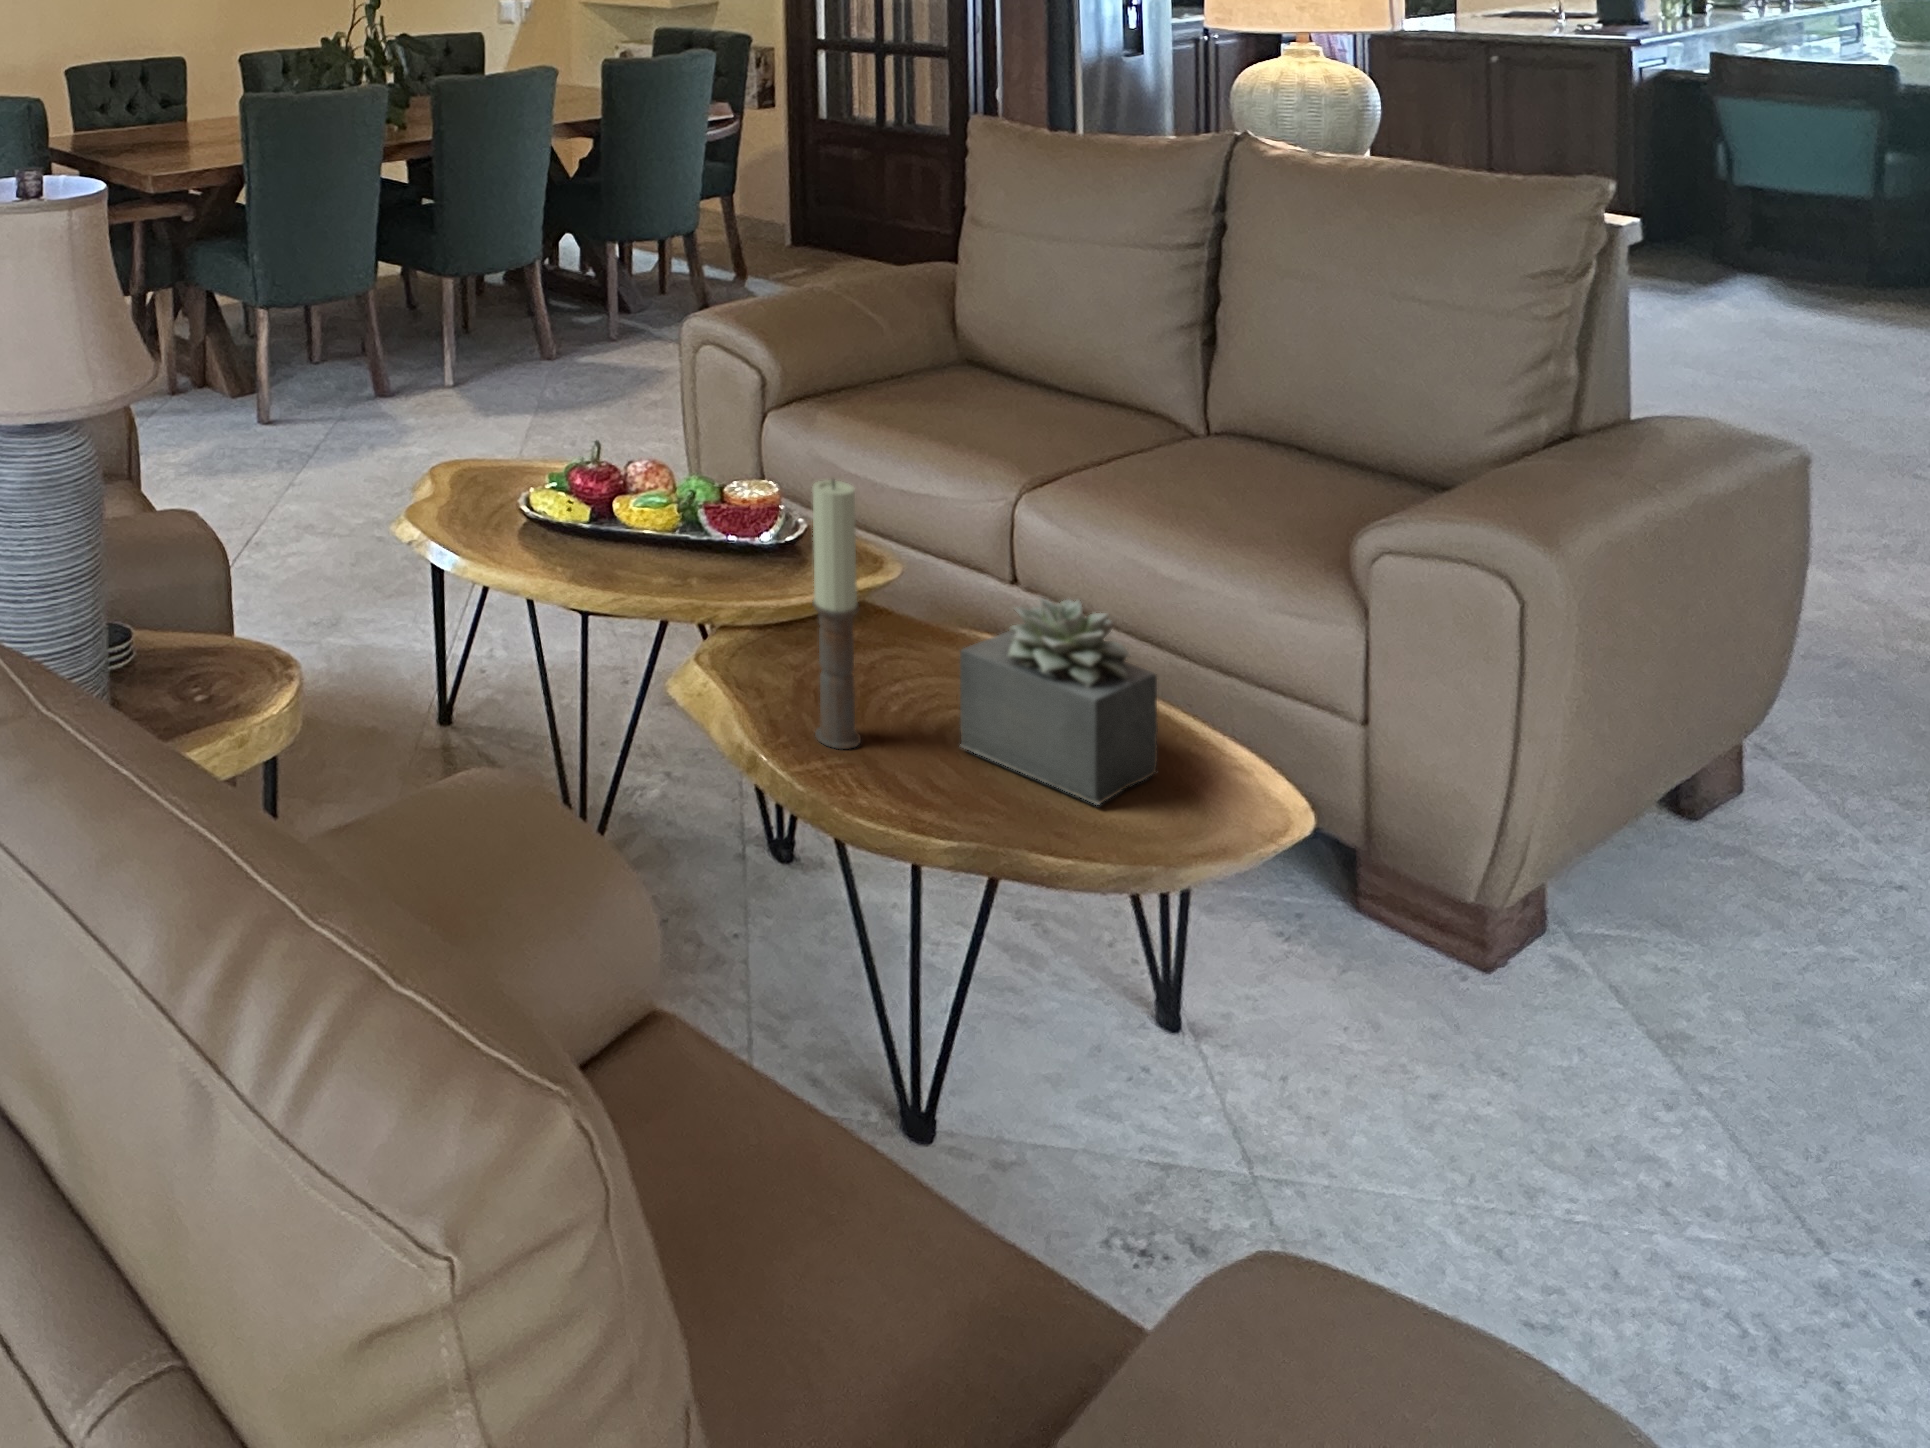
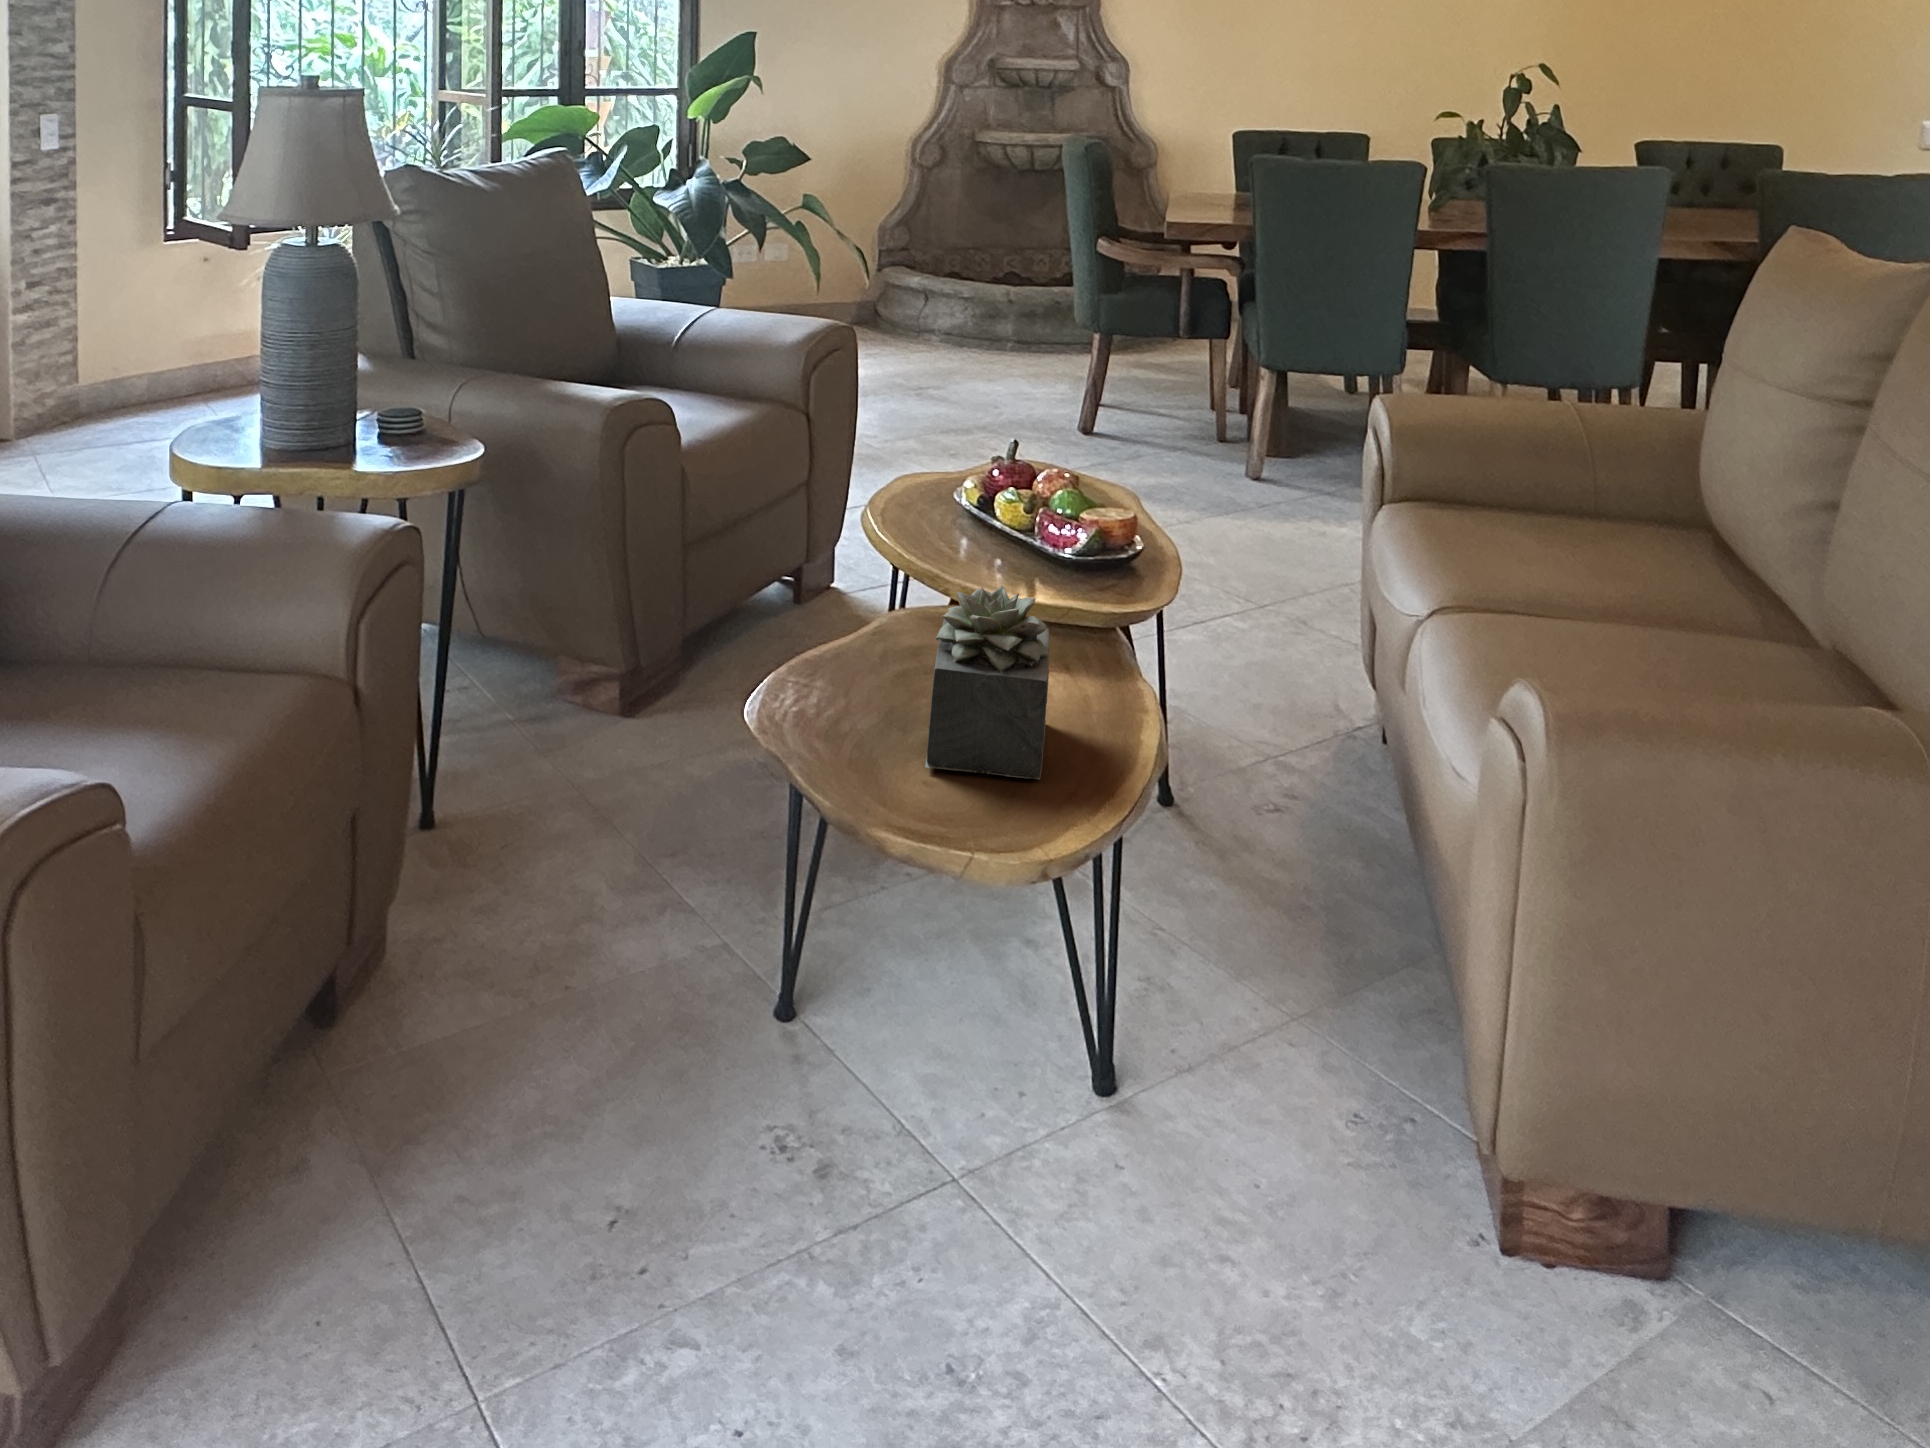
candle: present [812,480,861,749] -> none [853,434,899,680]

